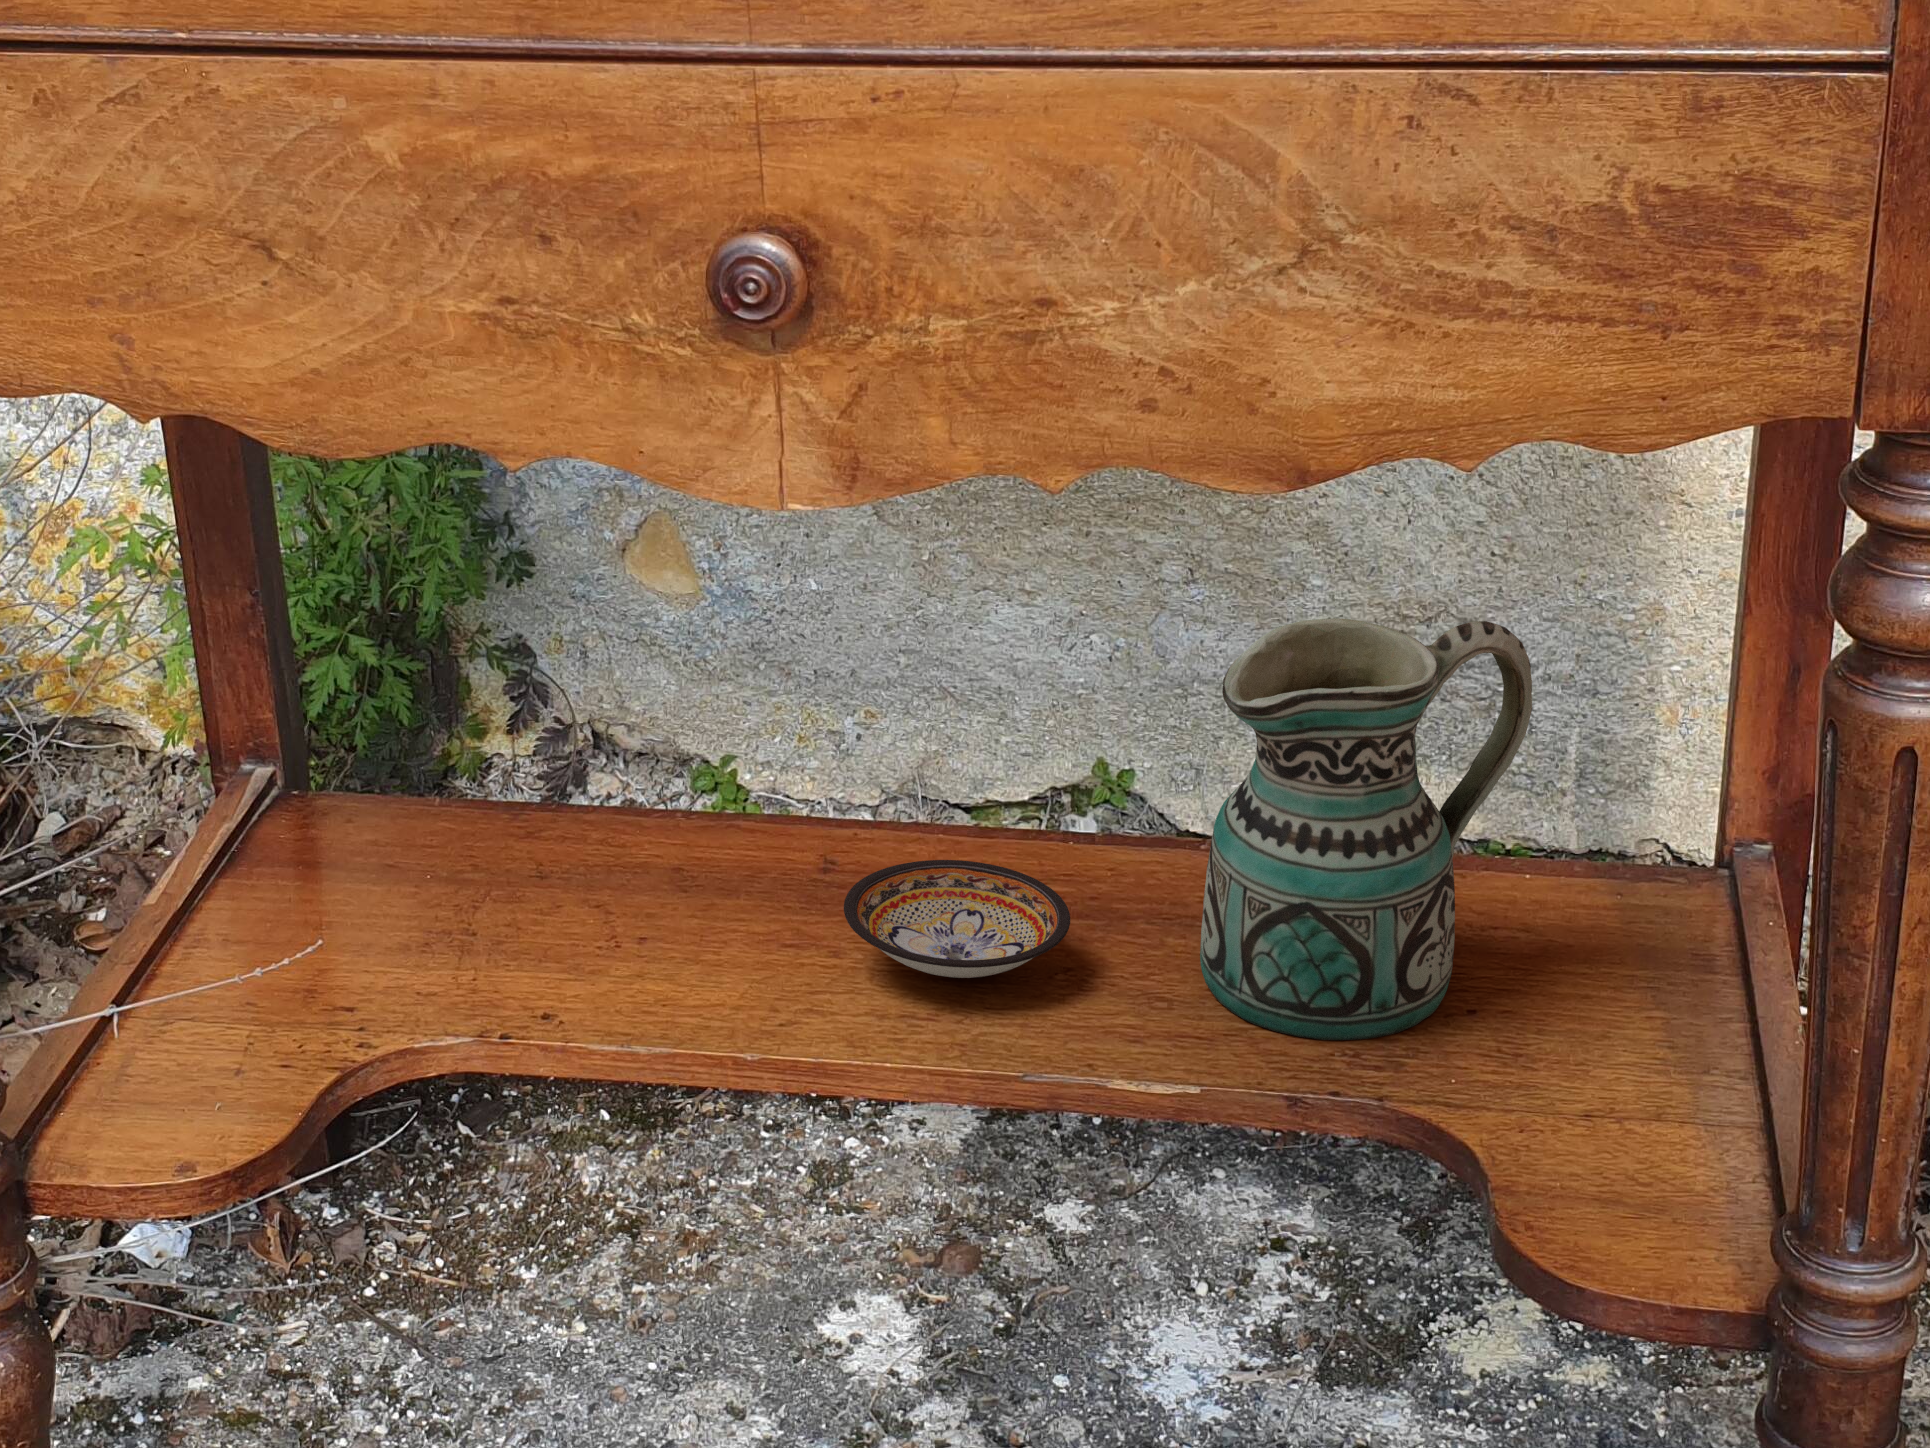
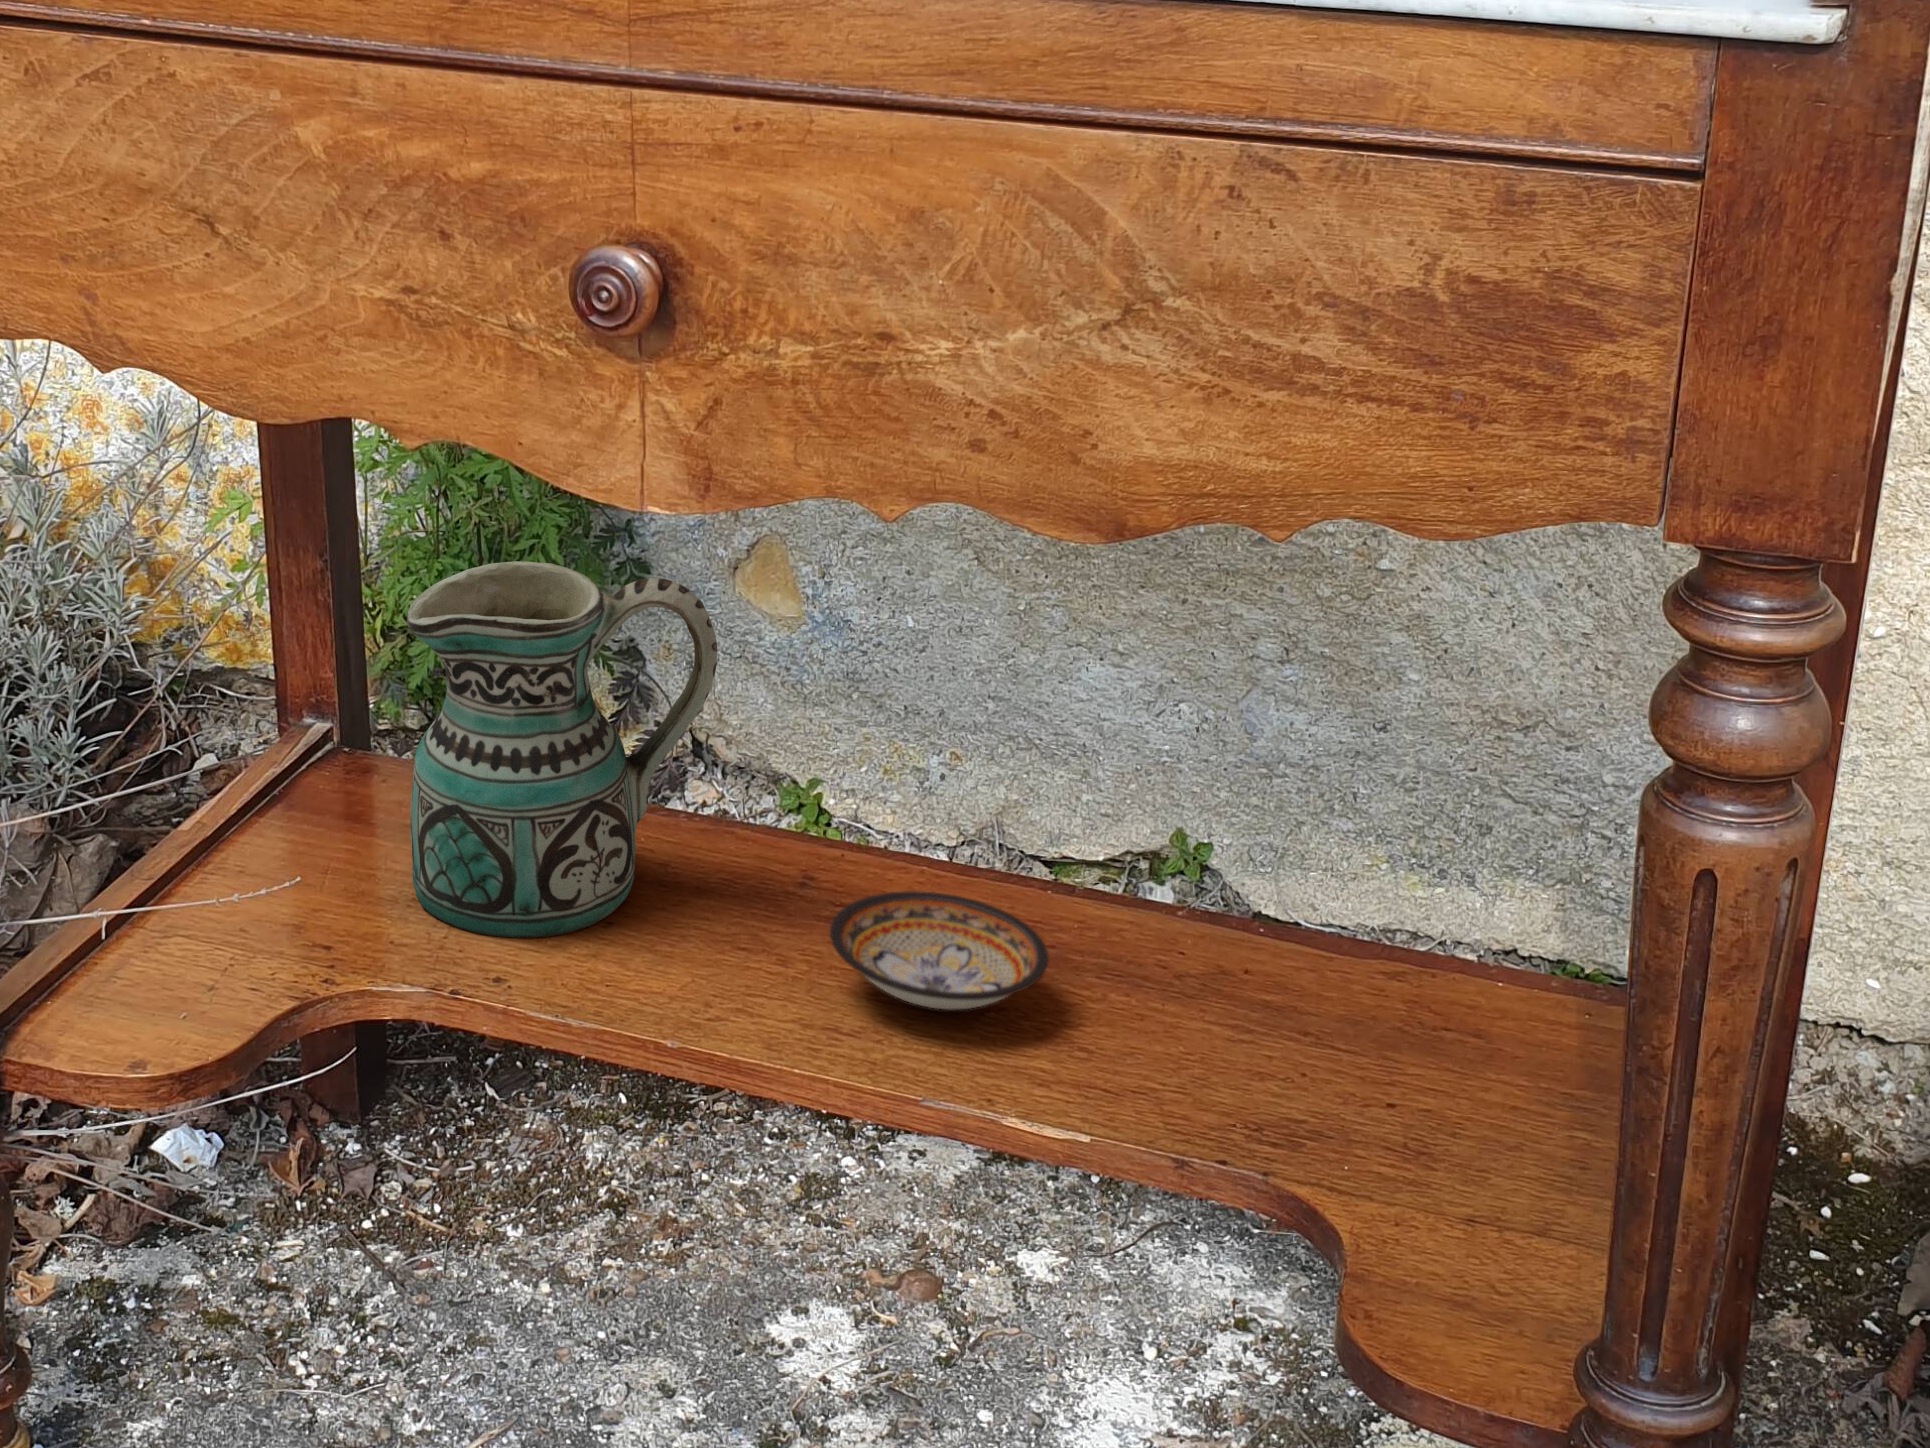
ceramic pitcher: present [1200,618,1532,1040] -> present [407,561,717,938]

